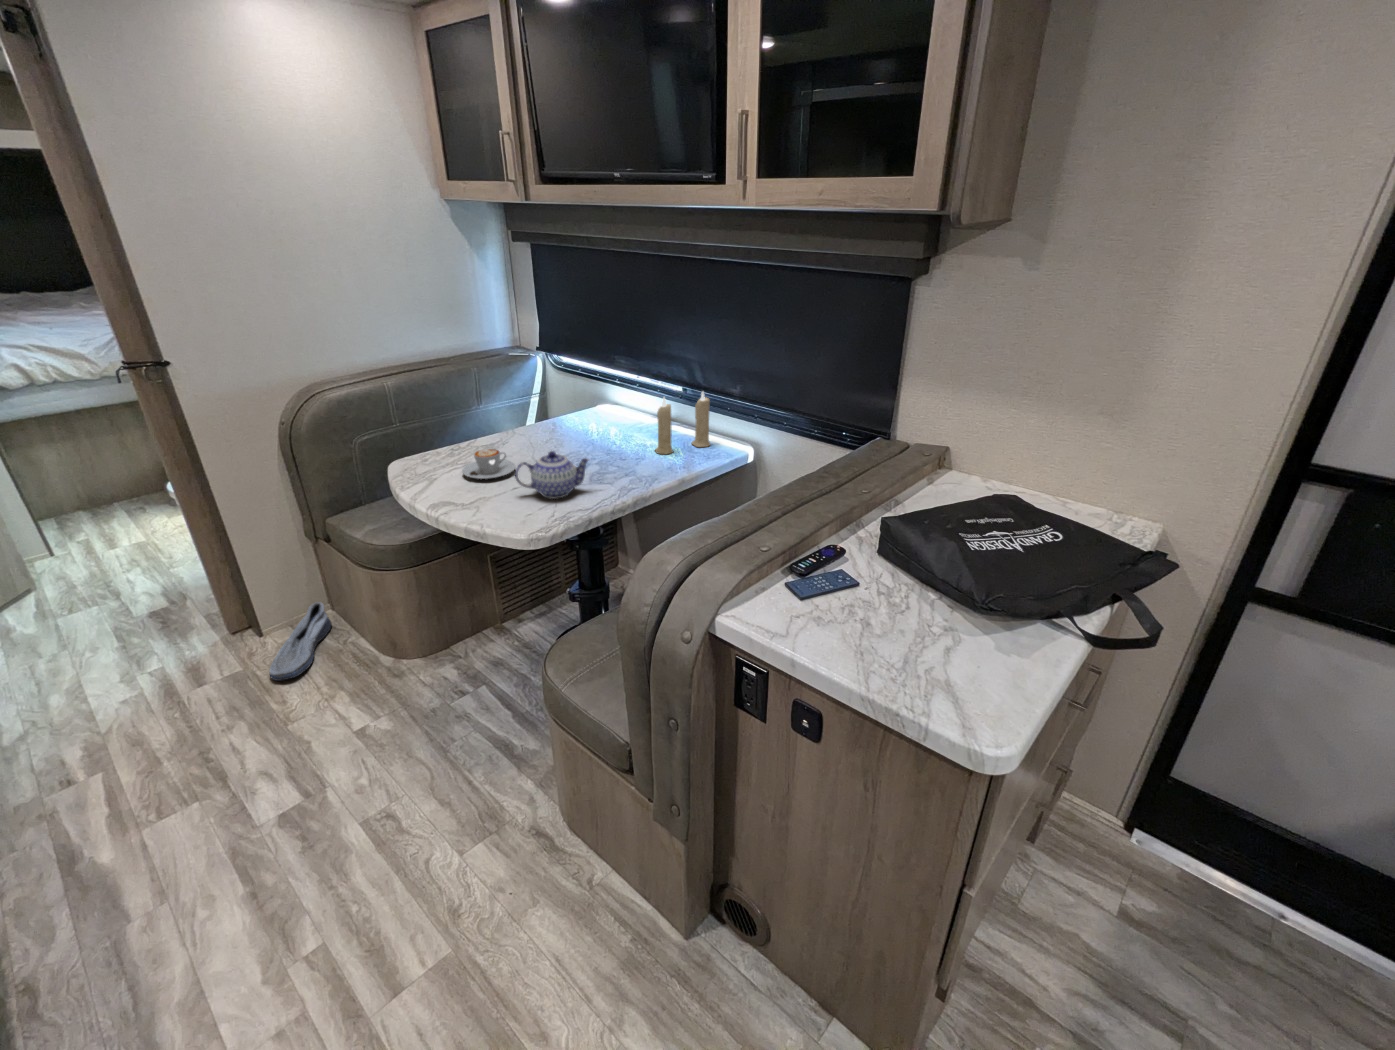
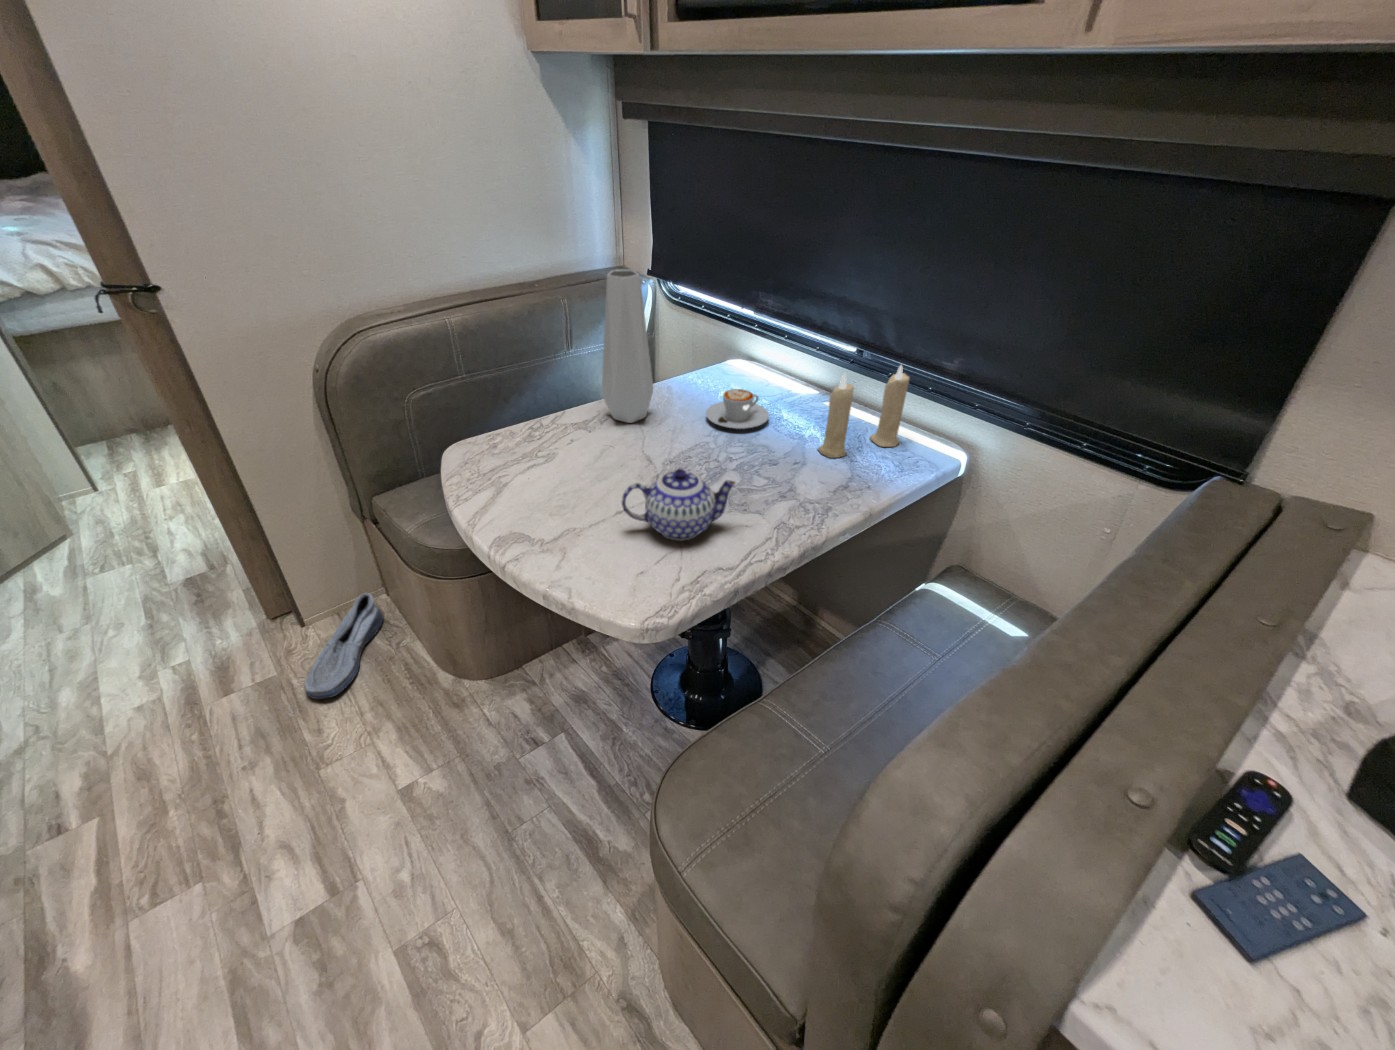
vase: none [502,338,540,443] -> present [602,270,653,423]
coffee cup: present [462,449,515,479] -> present [706,389,769,429]

